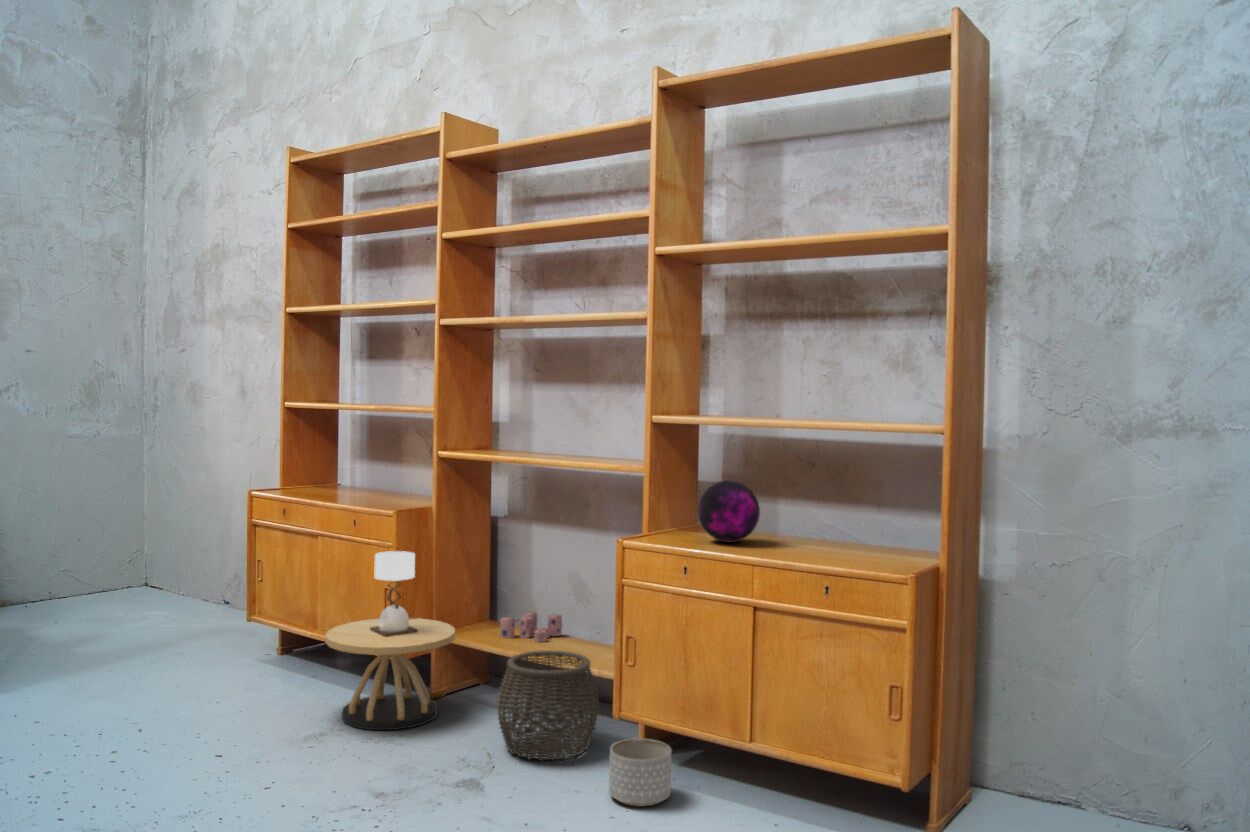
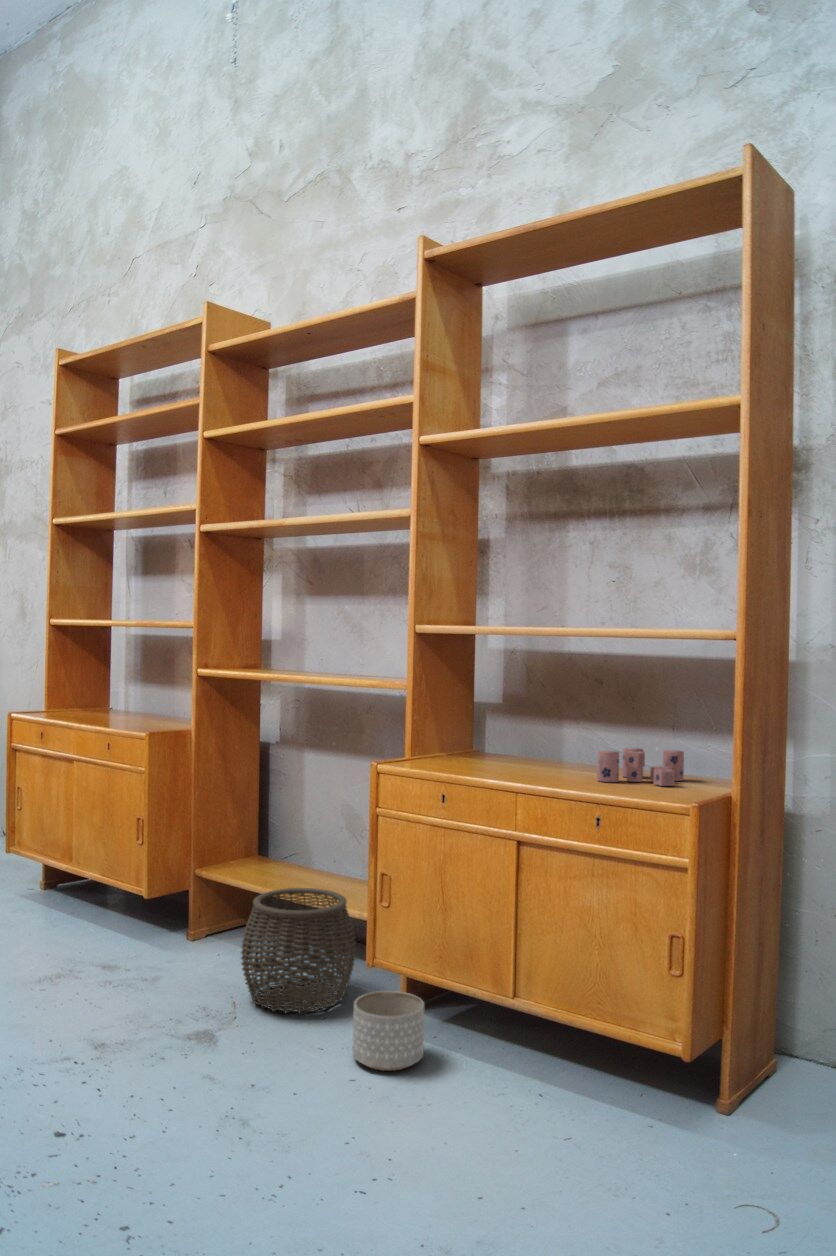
decorative orb: present [698,480,760,542] -> none [463,697,533,768]
side table: present [325,551,455,730] -> none [64,776,209,974]
candle: present [500,612,562,642] -> present [597,748,684,786]

